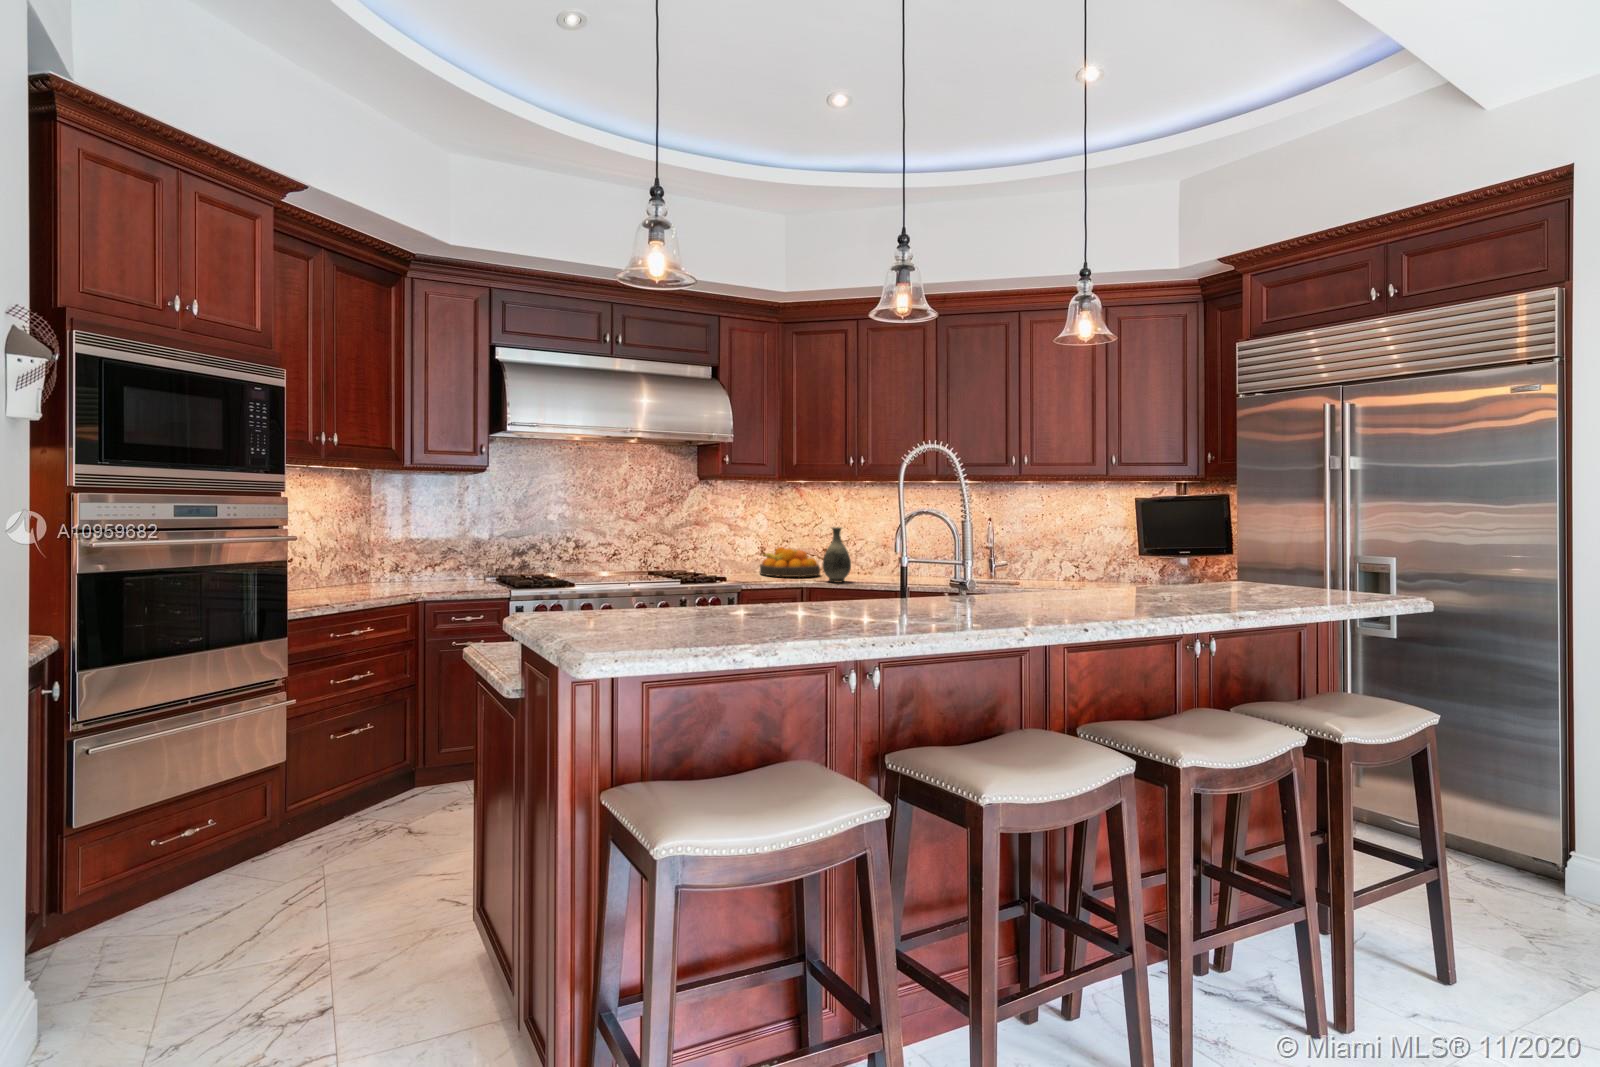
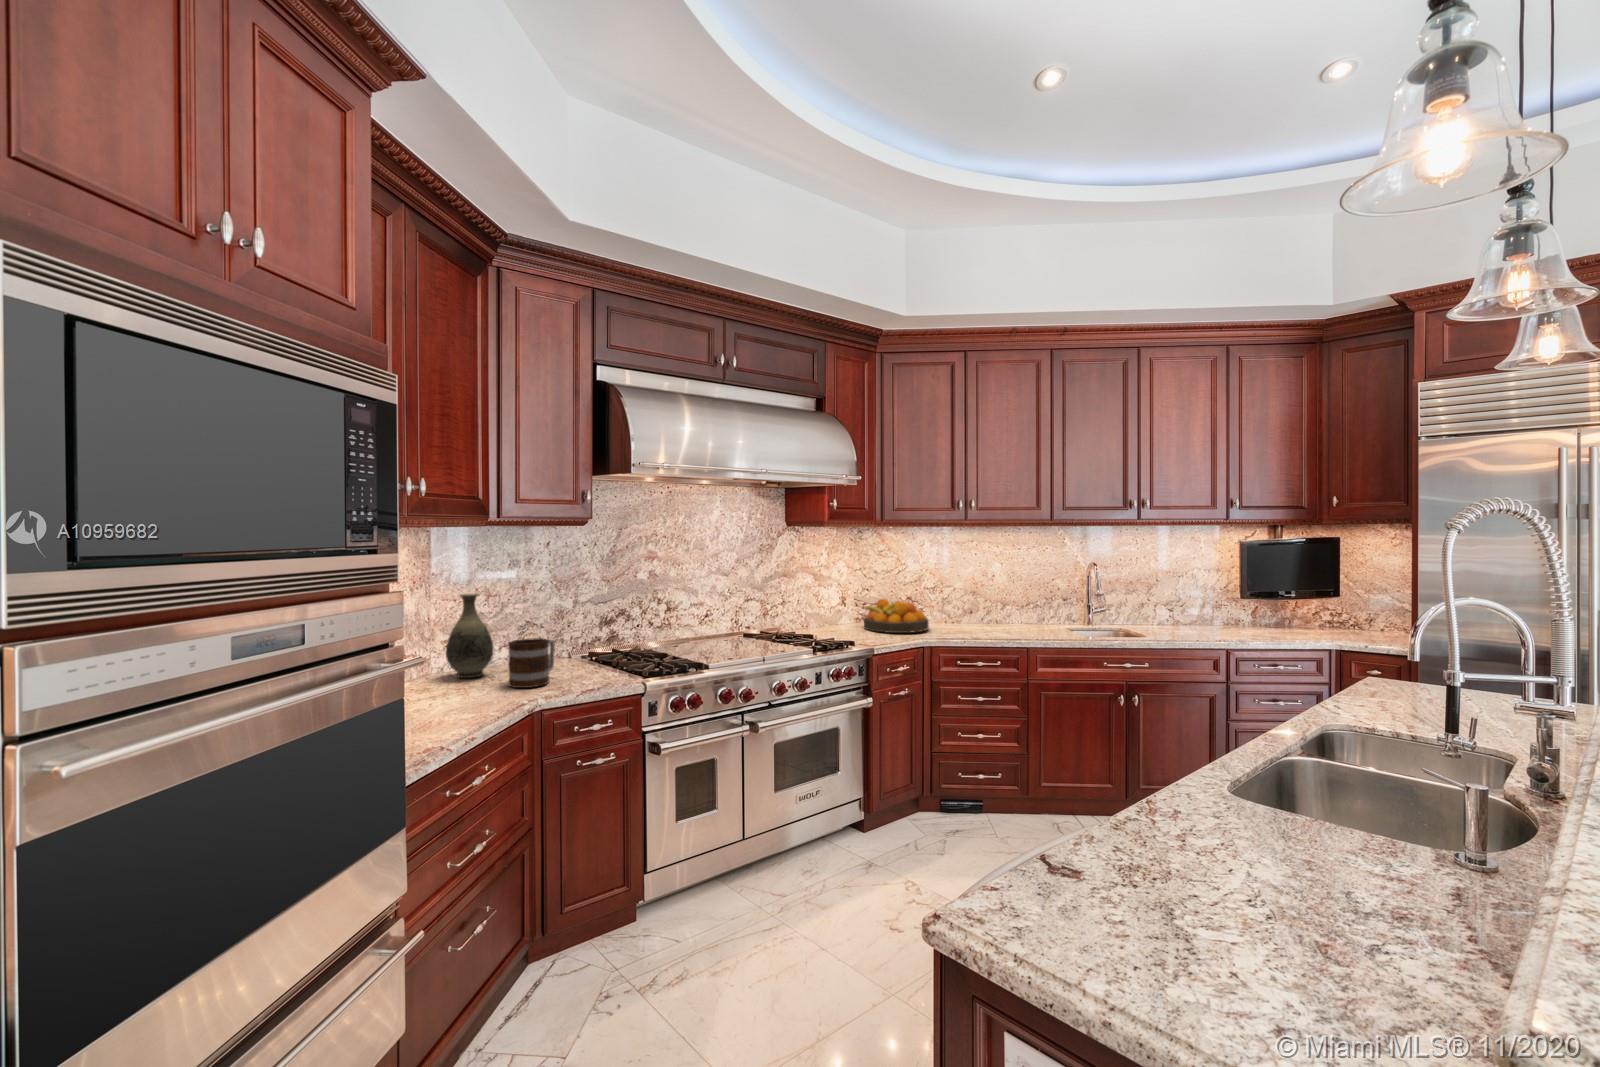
vase: present [823,527,851,582] -> present [446,594,494,678]
mug: none [413,555,452,588] -> present [508,638,555,688]

